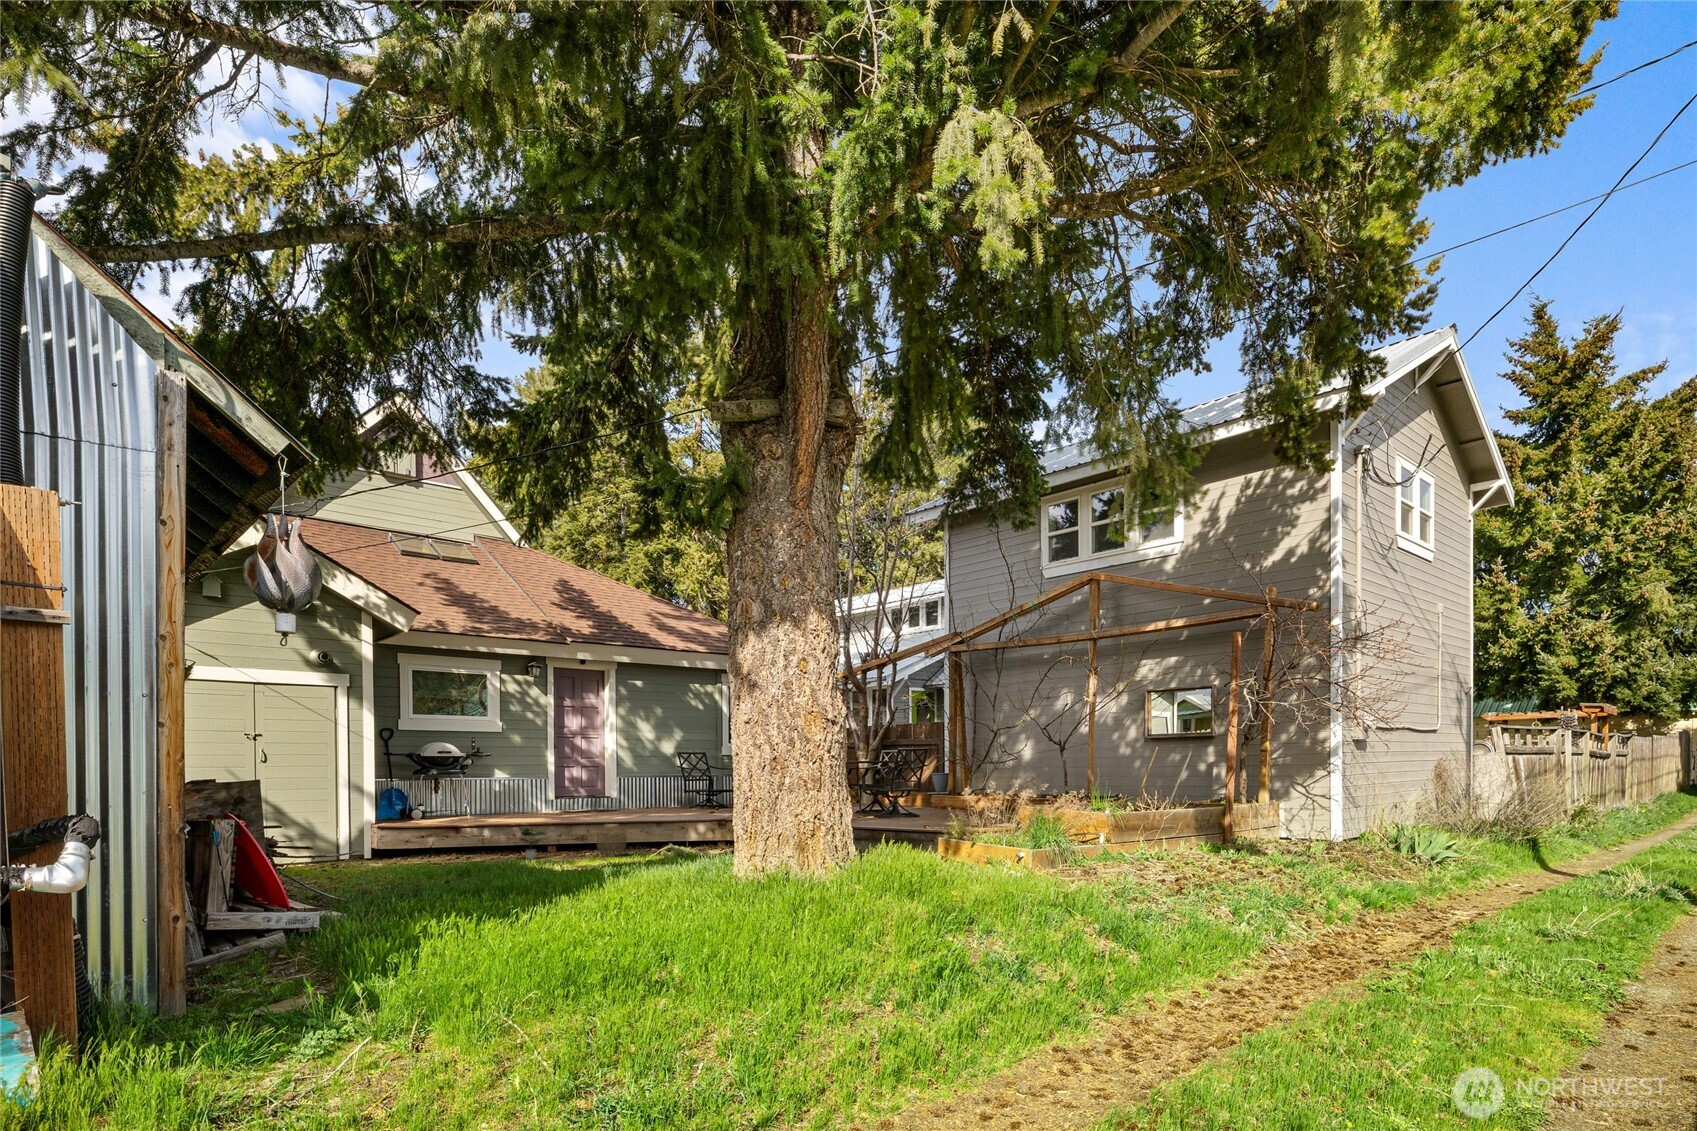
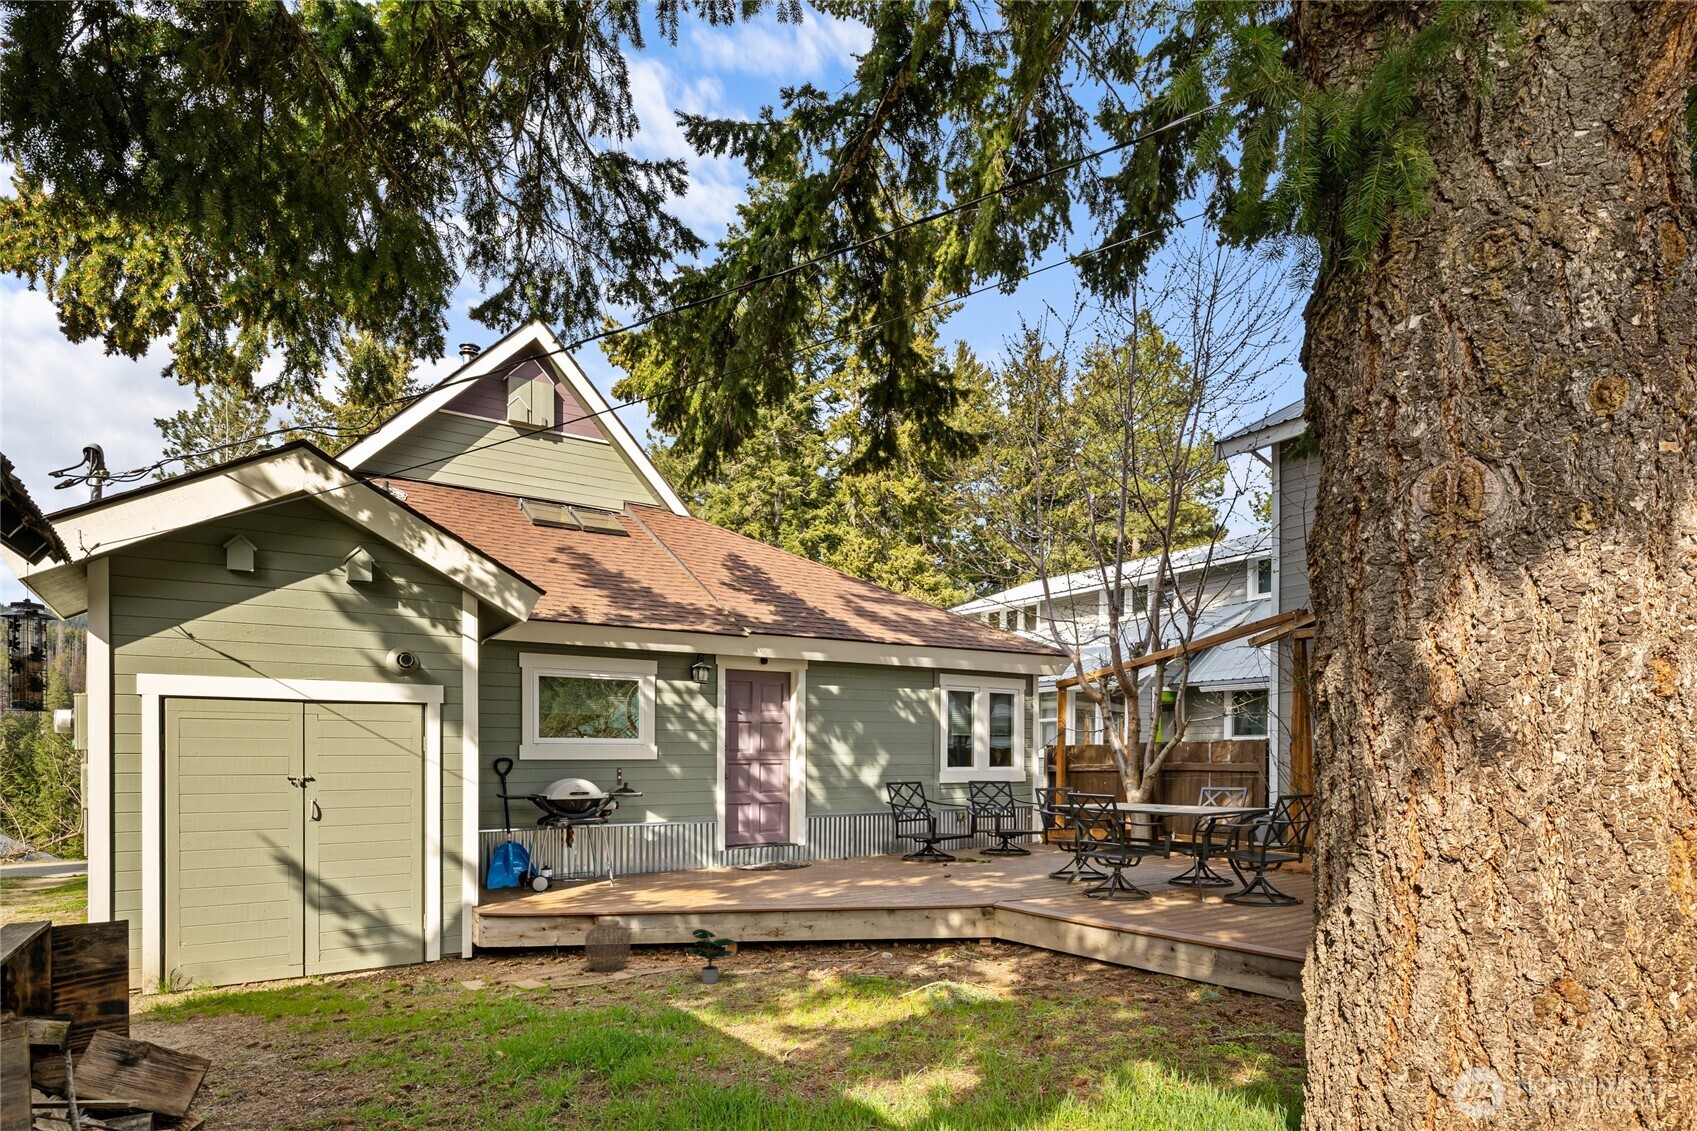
woven basket: present [597,824,627,857] -> present [585,919,630,972]

